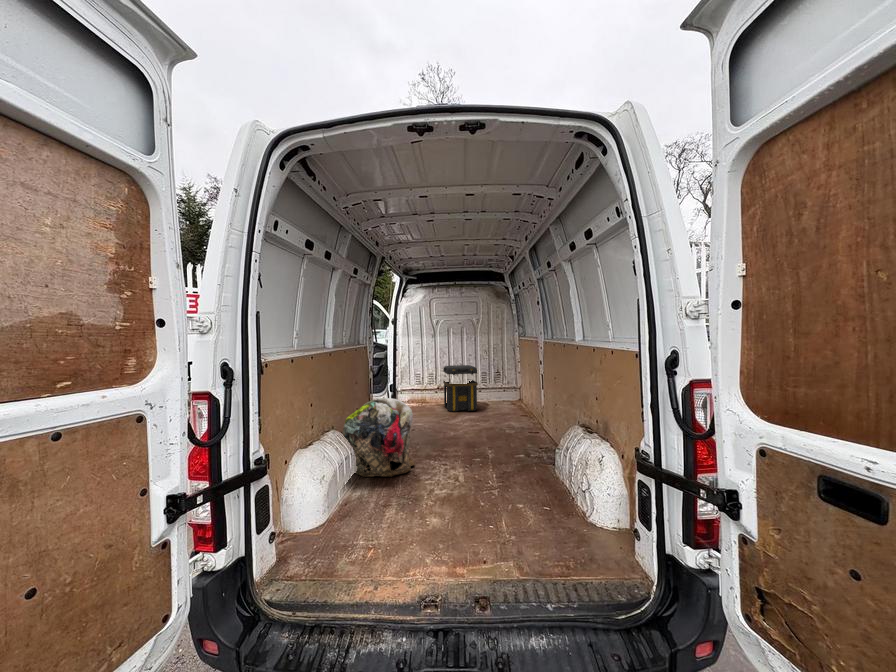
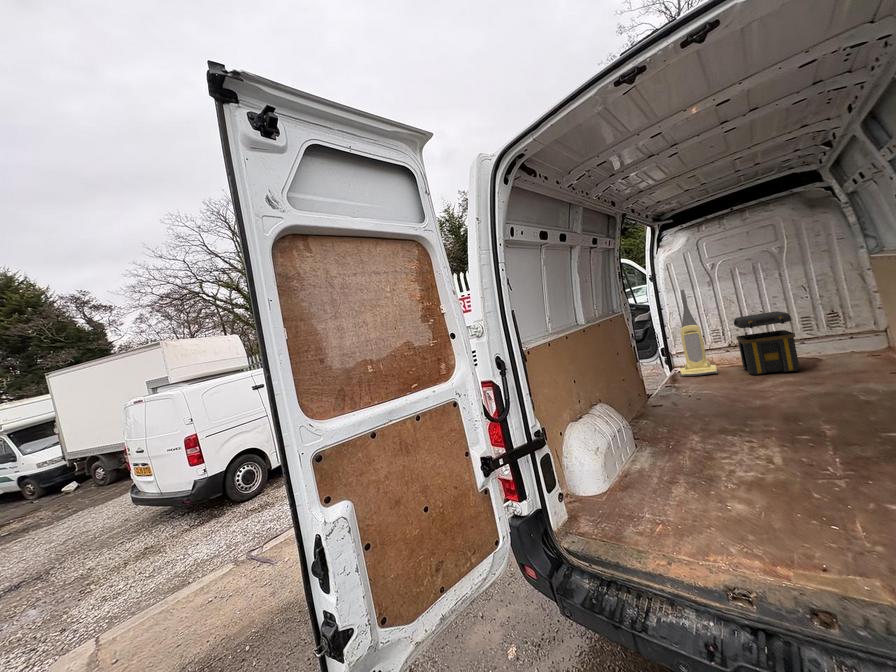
vacuum cleaner: none [401,336,428,410] -> present [680,289,718,377]
laundry basket: present [343,398,415,477] -> none [611,368,706,453]

